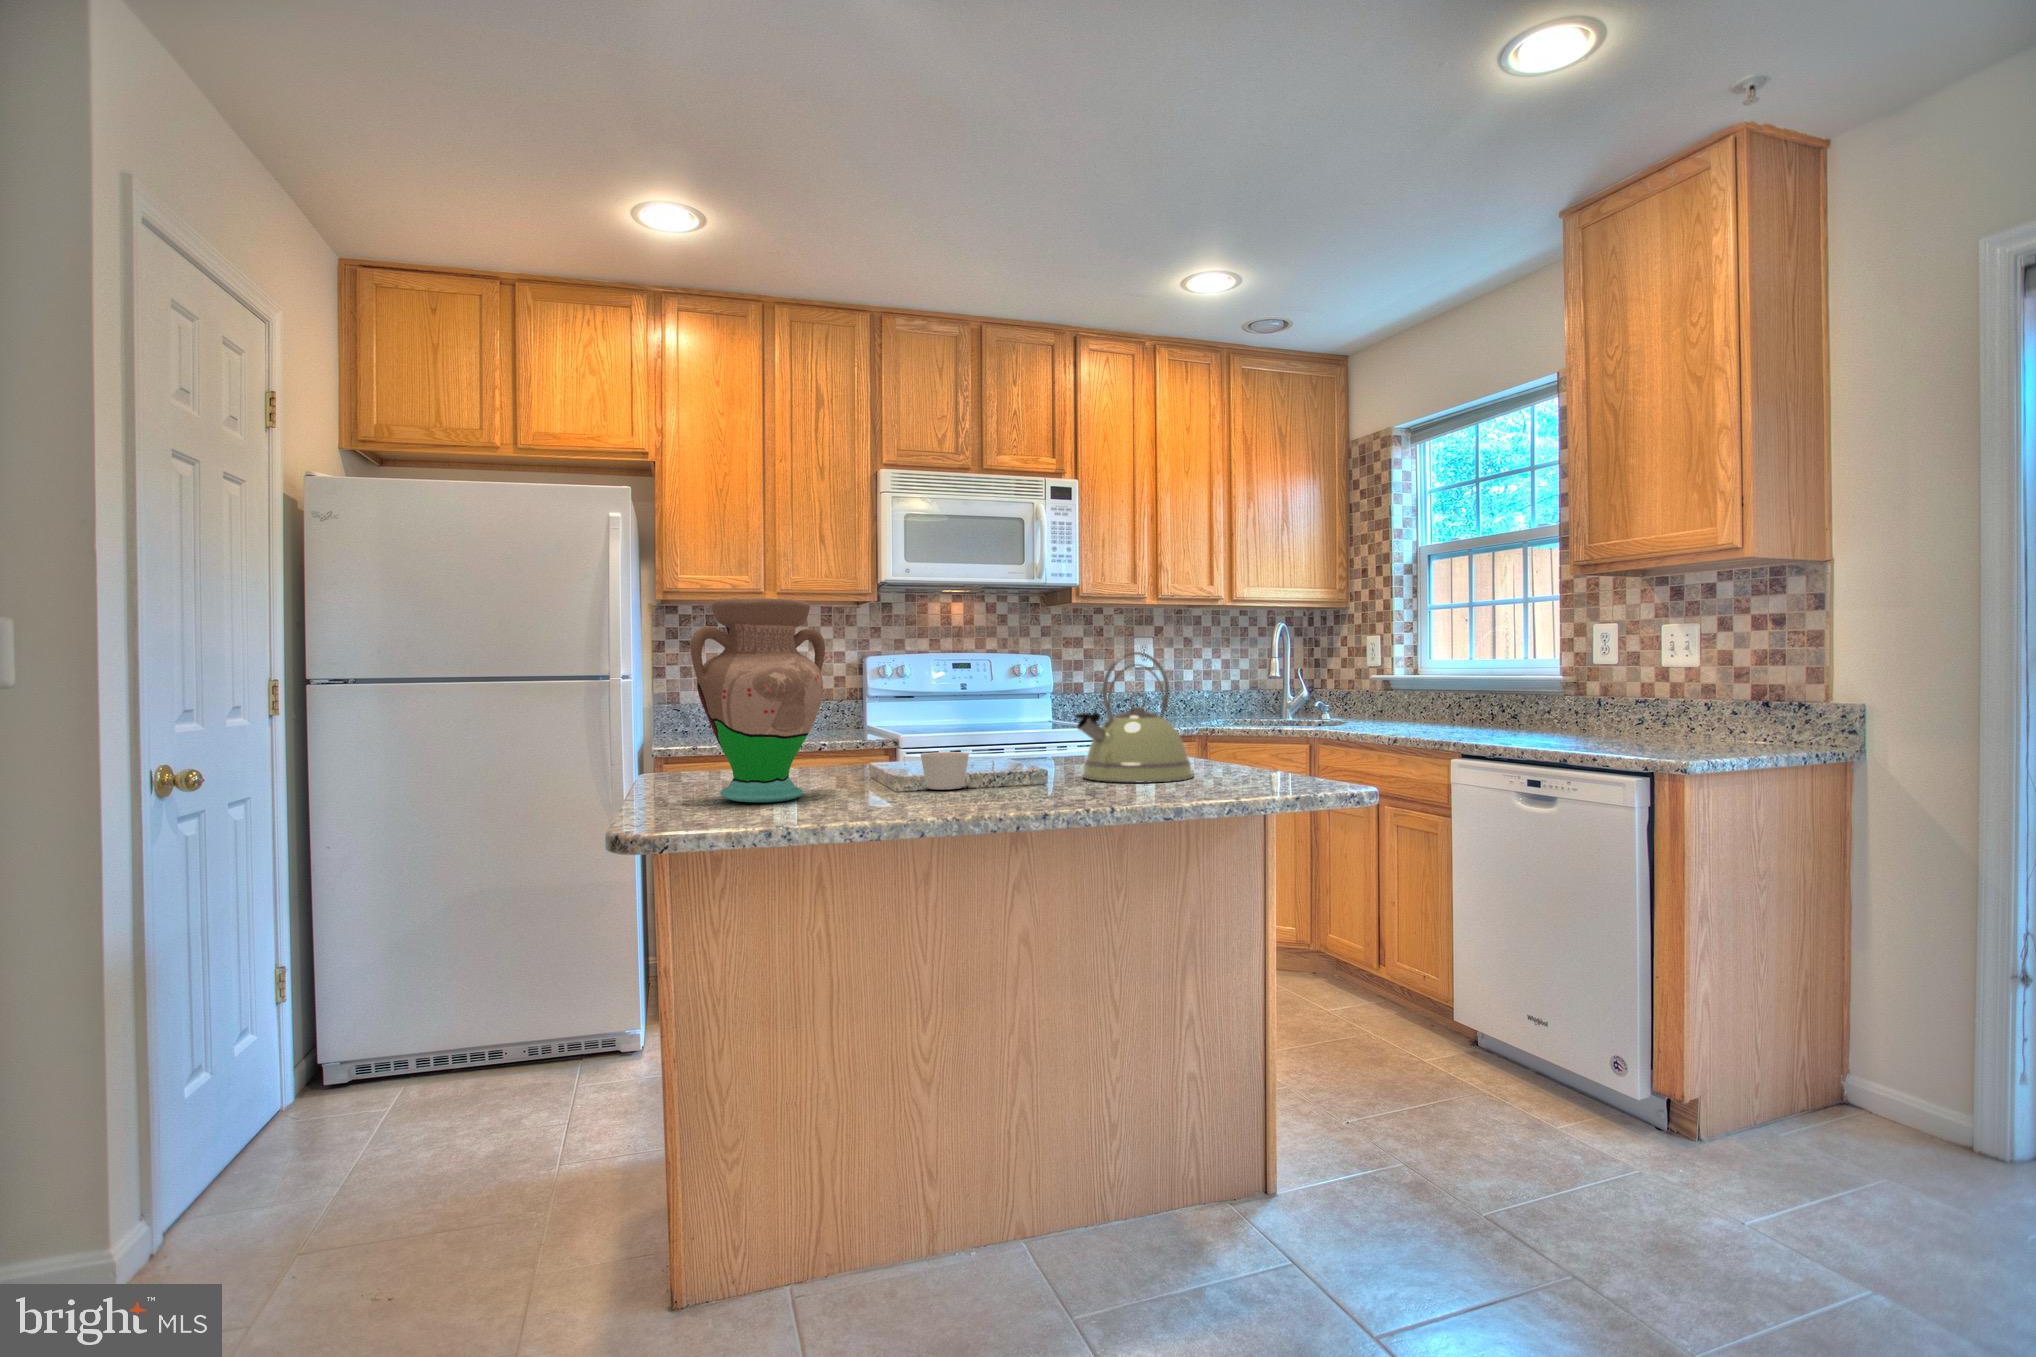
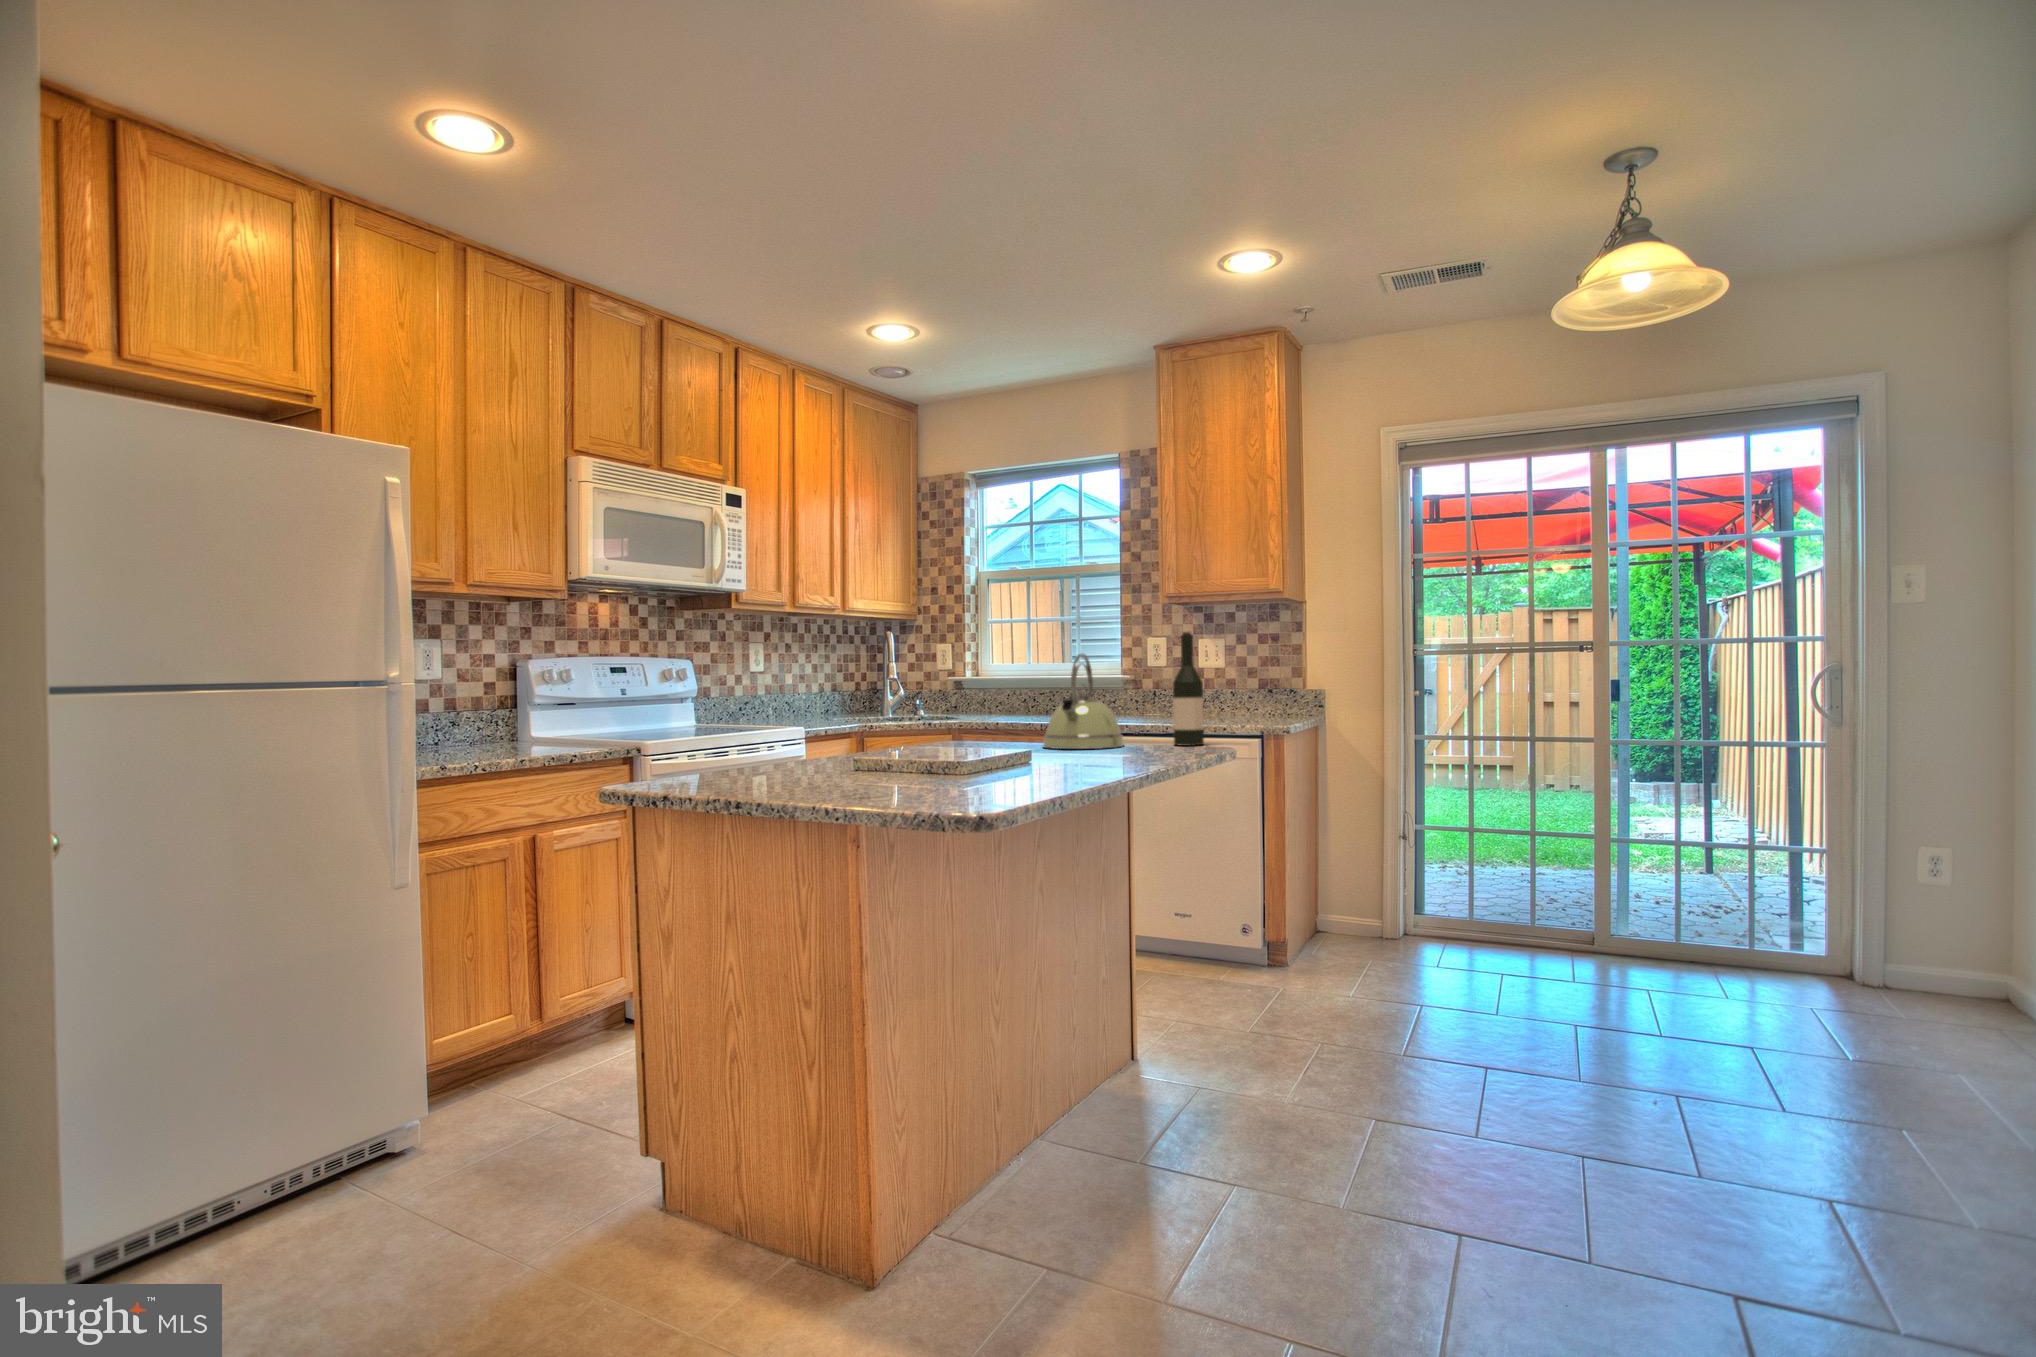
vase: present [691,598,825,802] -> none [881,606,984,774]
wine bottle: none [1229,619,1276,790] -> present [1173,632,1204,746]
candle: present [921,752,969,790] -> none [992,731,1030,760]

